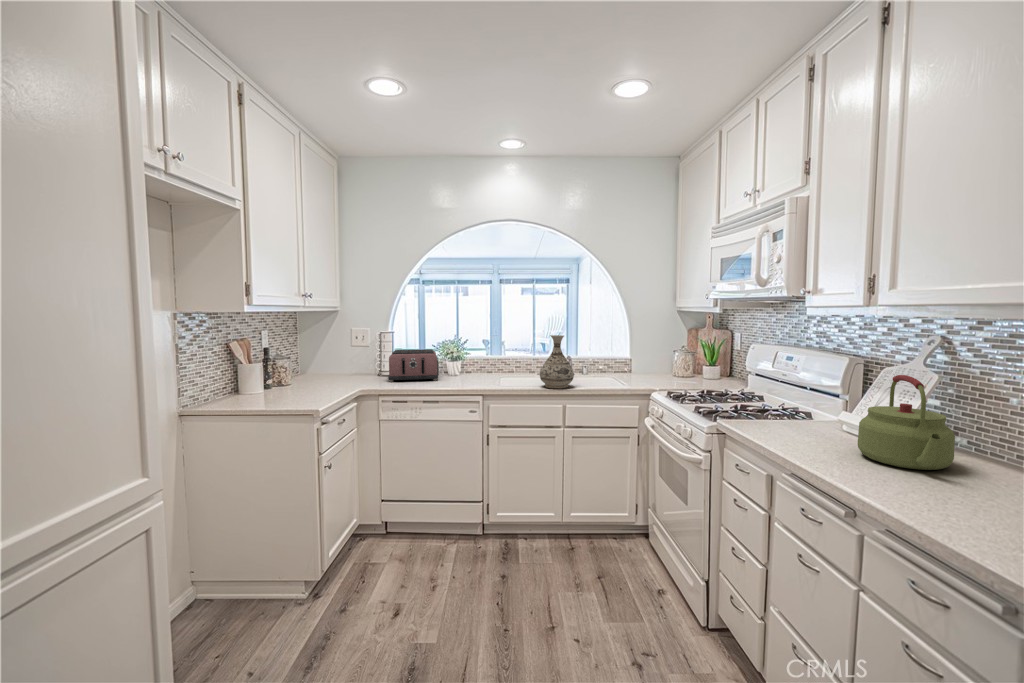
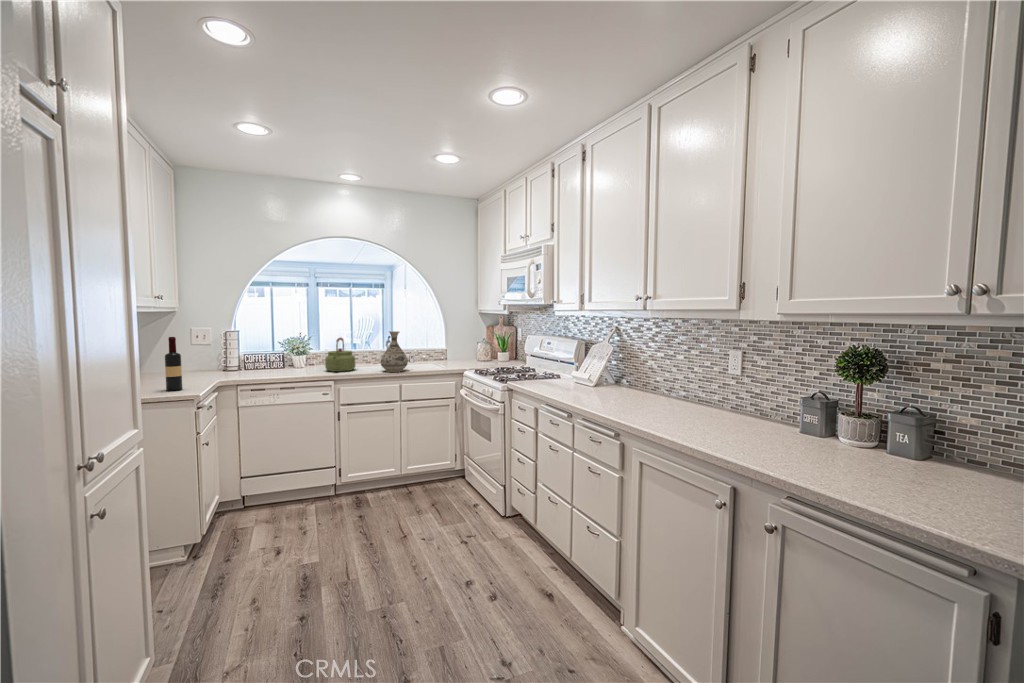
wine bottle: none [301,339,318,399] -> present [165,337,182,391]
toaster: present [388,349,438,382] -> none [235,346,287,375]
kettle: present [858,375,955,470] -> present [325,338,355,372]

